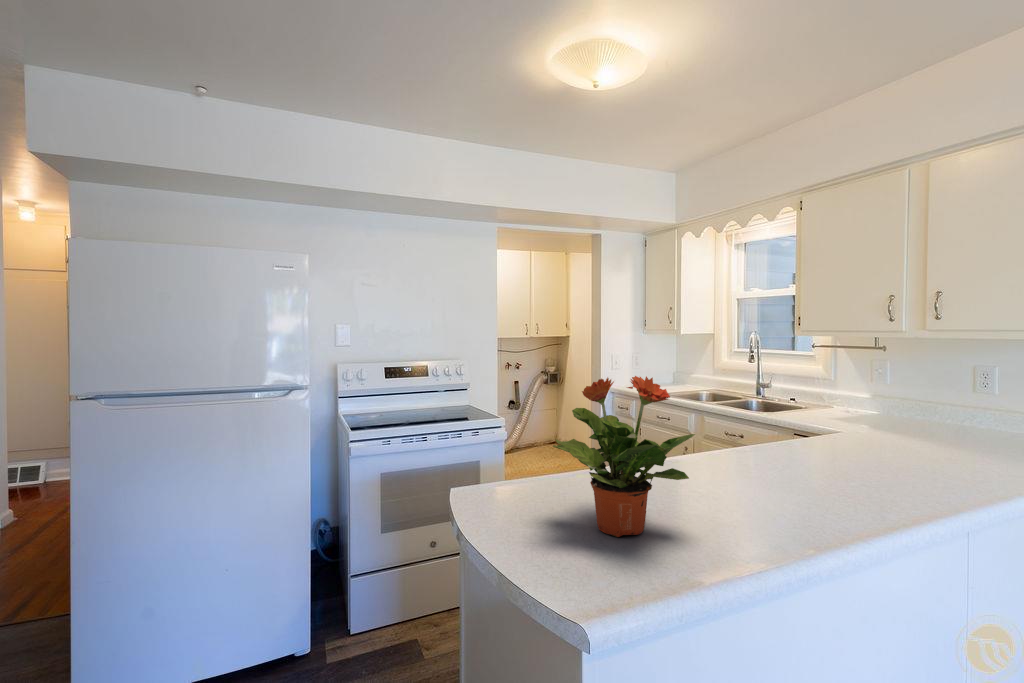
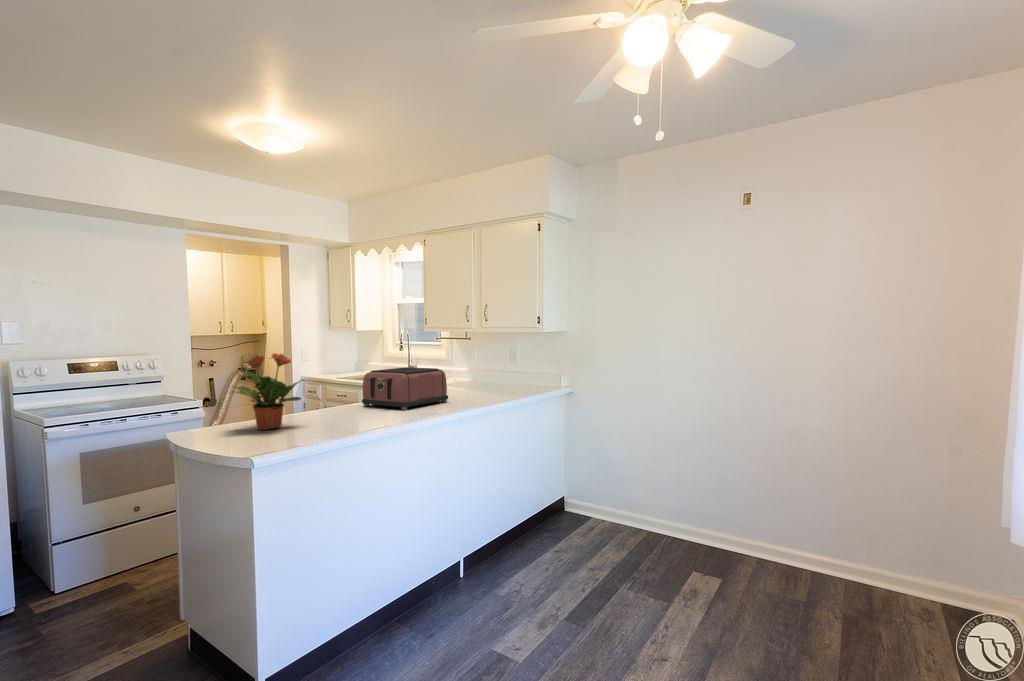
toaster: none [760,403,958,506] -> present [362,367,448,410]

